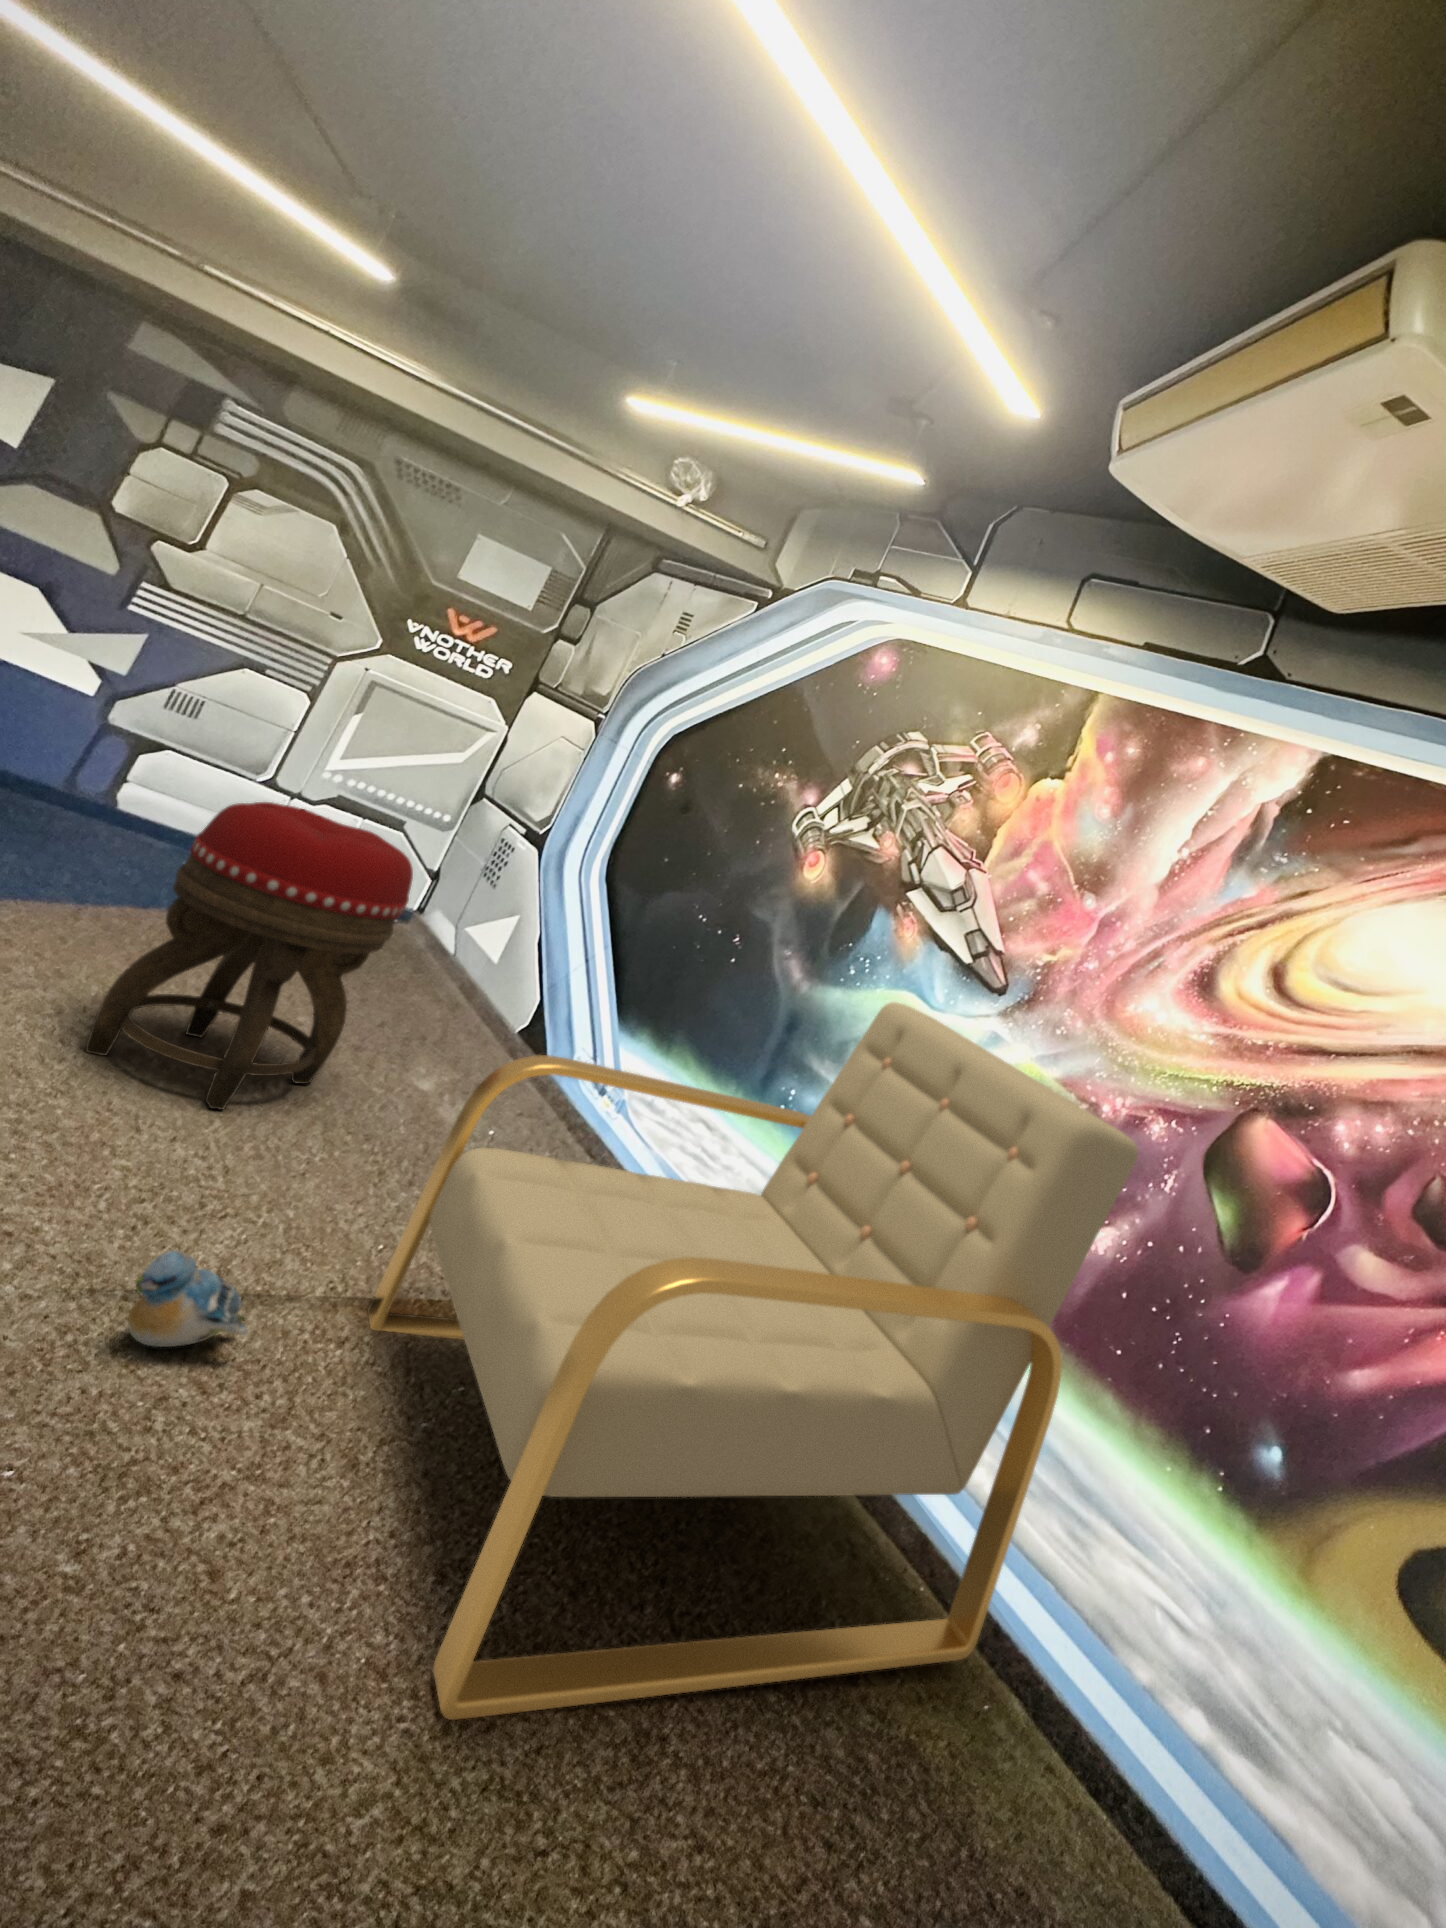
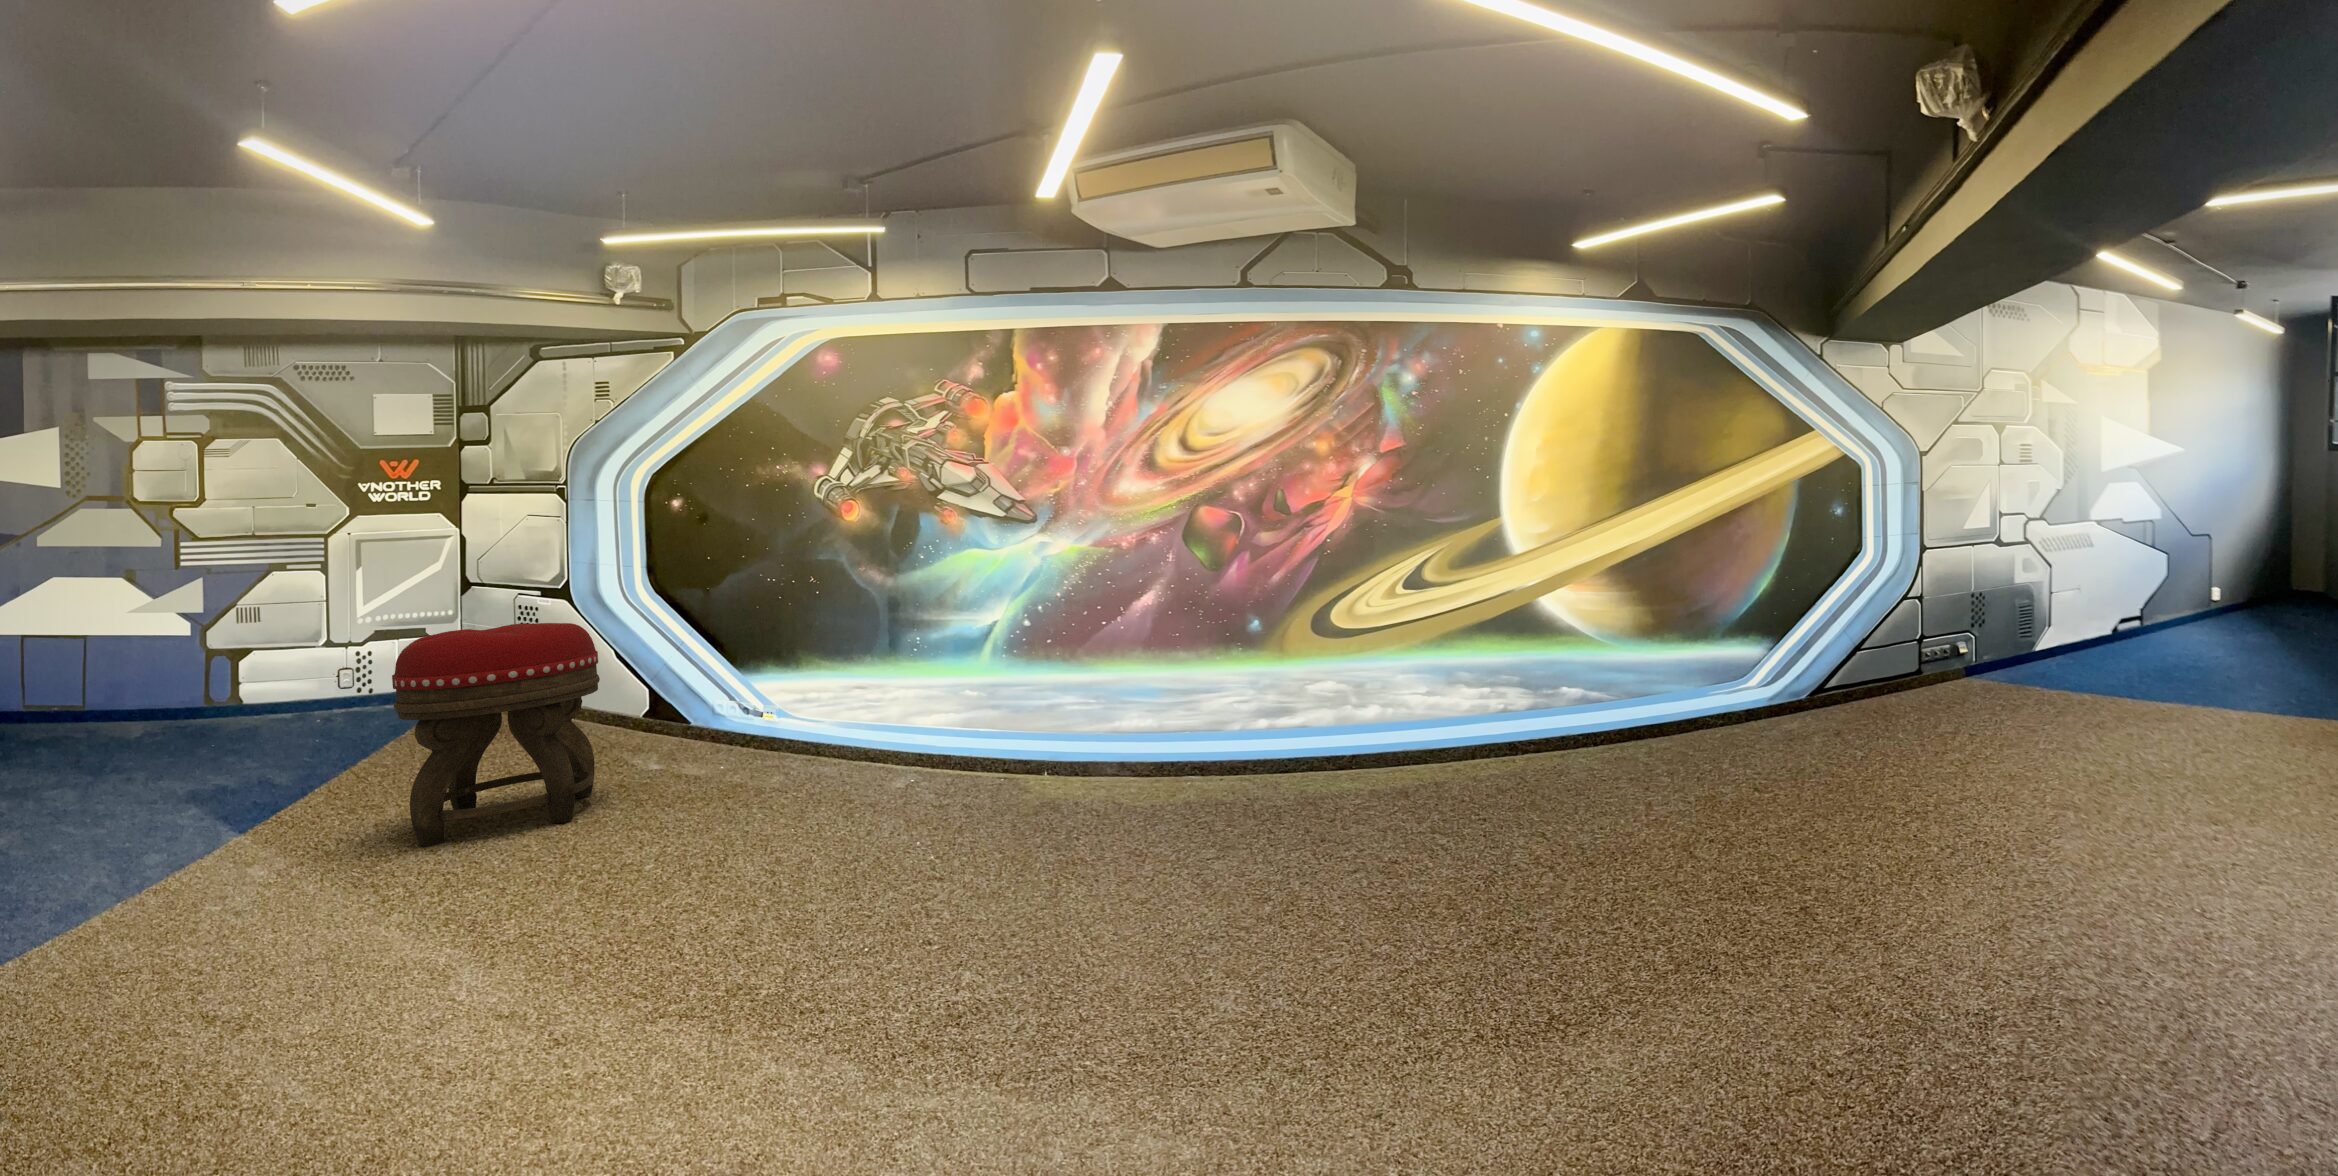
armchair: present [368,1002,1138,1720] -> none [791,544,1168,853]
plush toy: present [128,1251,248,1347] -> none [706,821,774,870]

